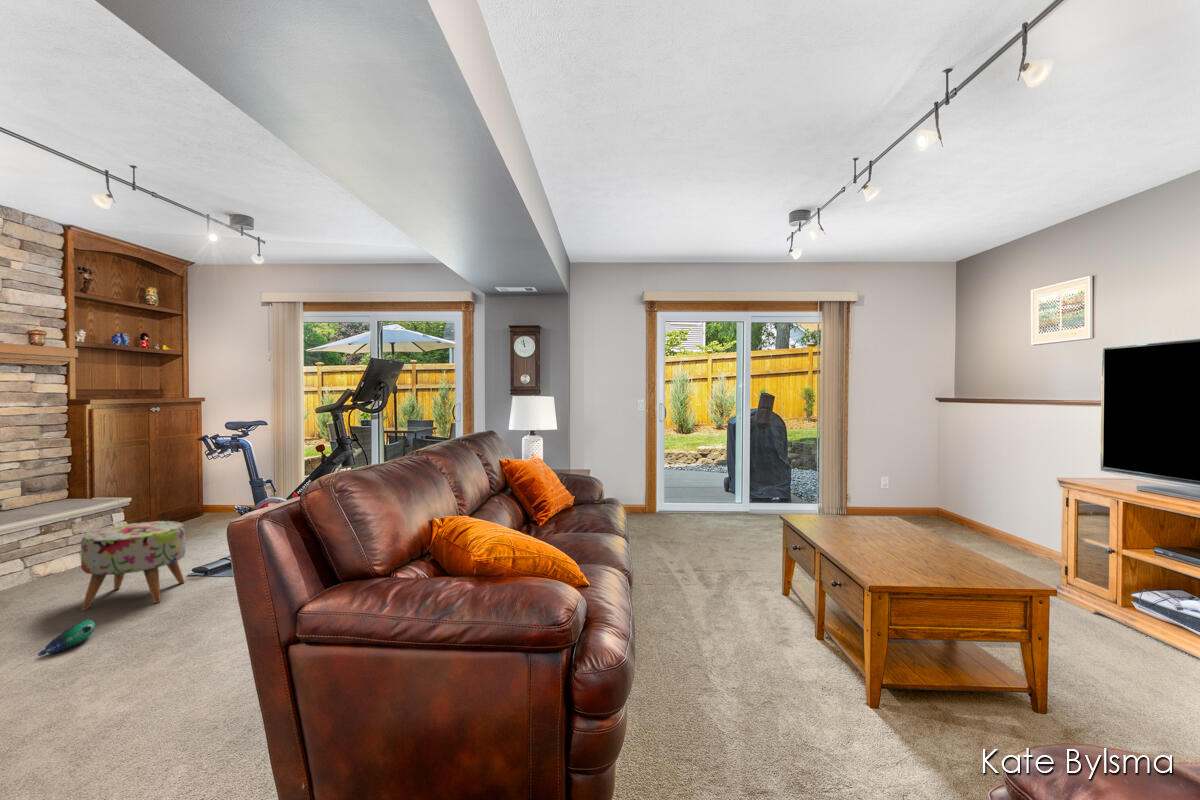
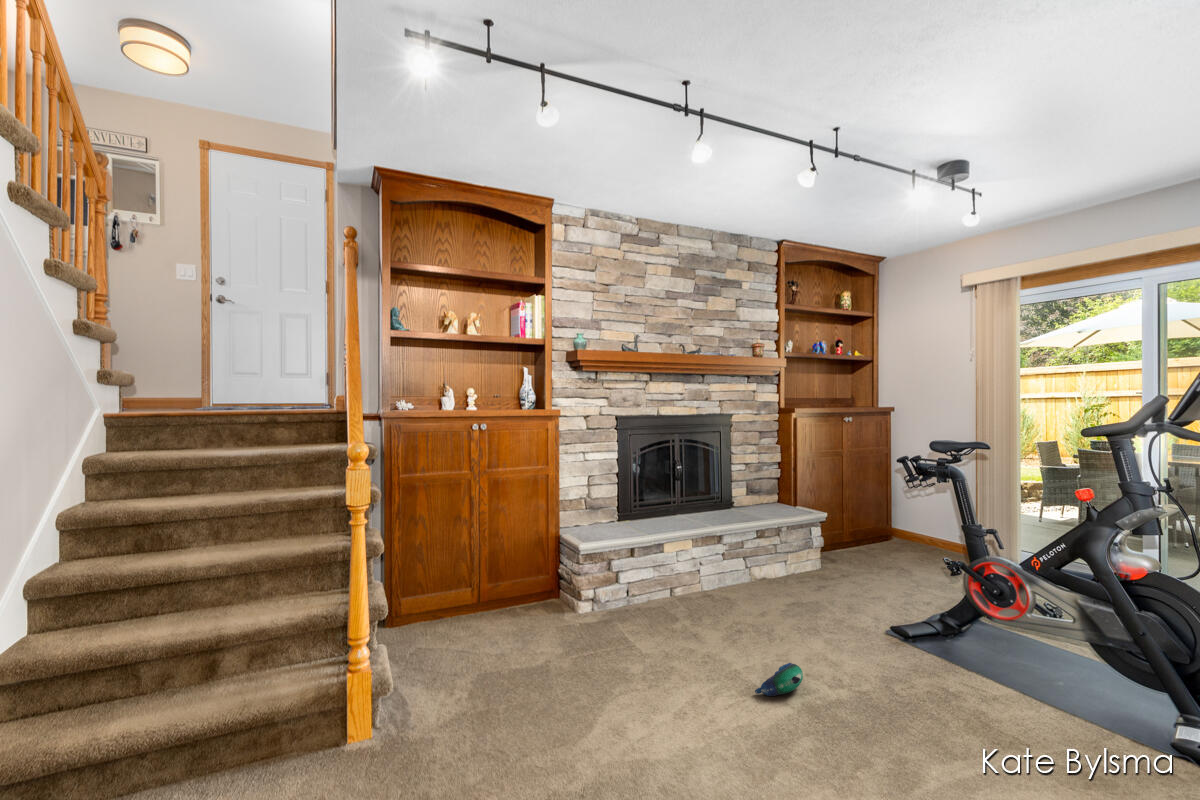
ottoman: present [81,521,185,611] -> none [789,552,889,662]

